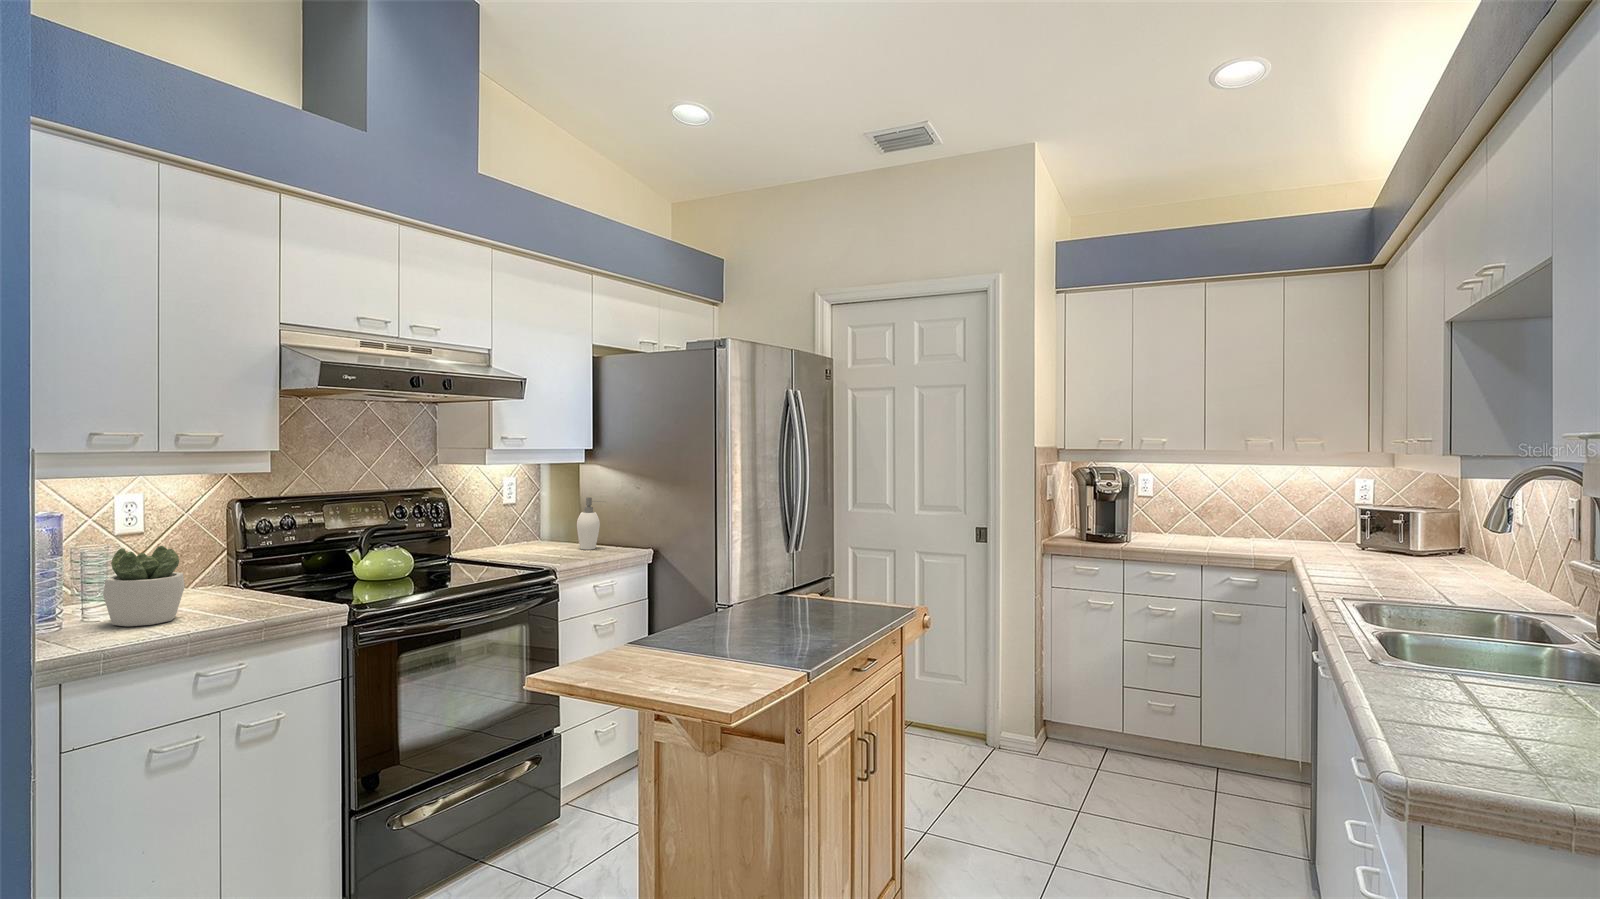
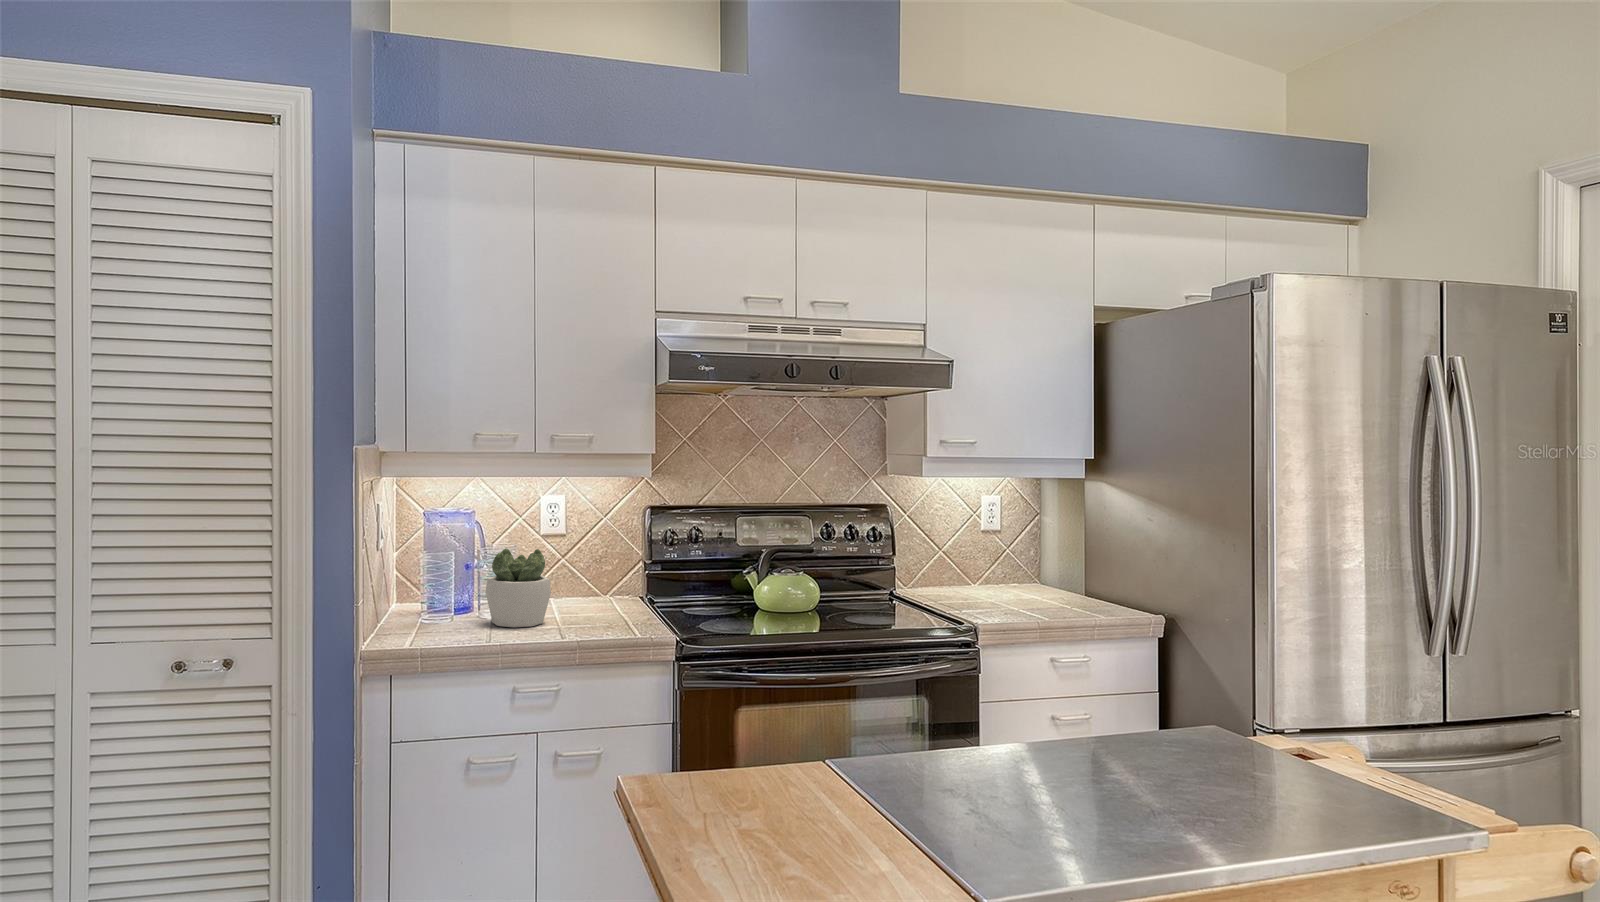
soap dispenser: present [577,497,604,550] -> none [1069,529,1107,606]

